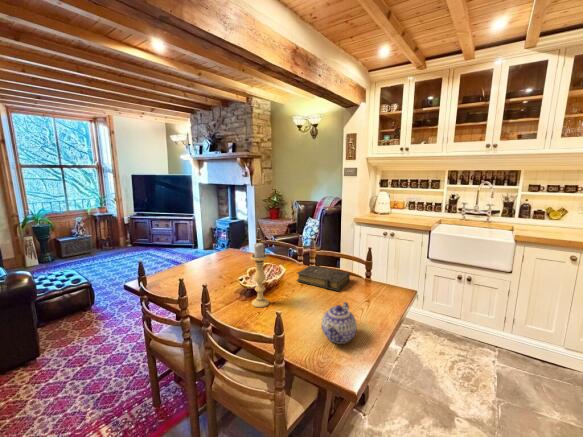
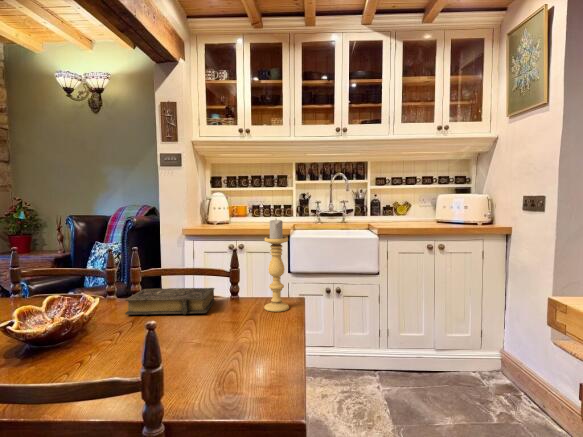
candle holder: present [251,243,269,307] -> present [264,219,289,312]
teapot: present [322,302,357,344] -> none [216,306,273,369]

